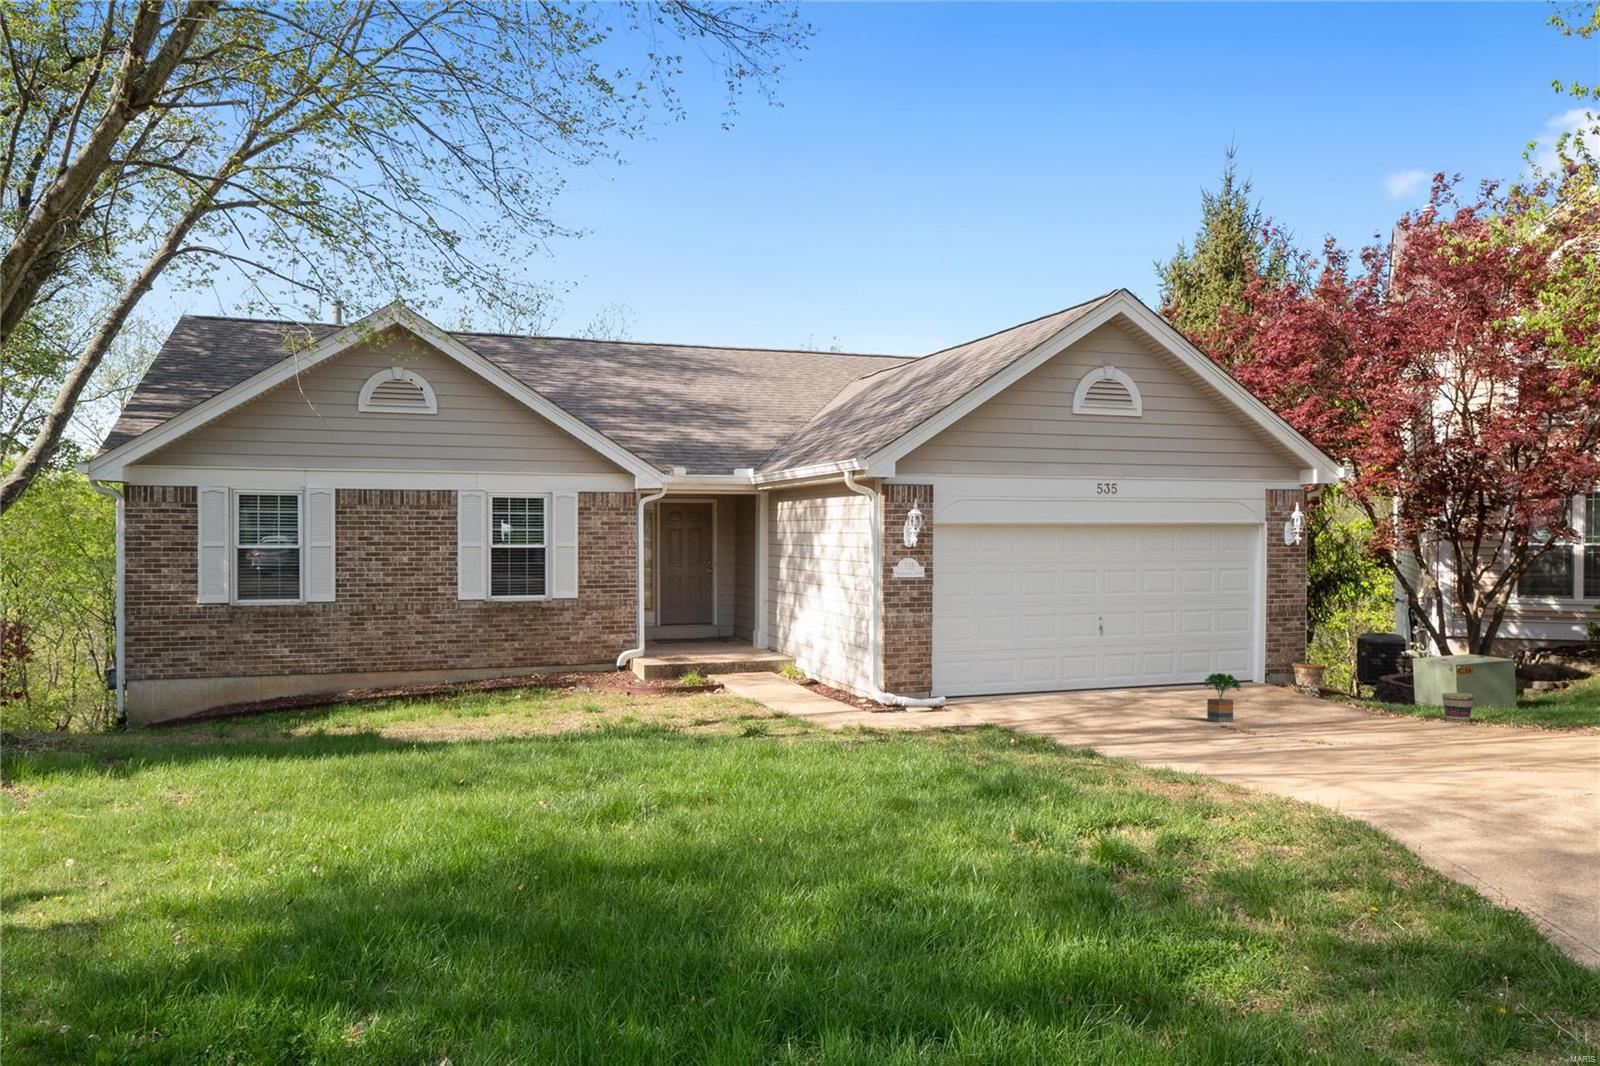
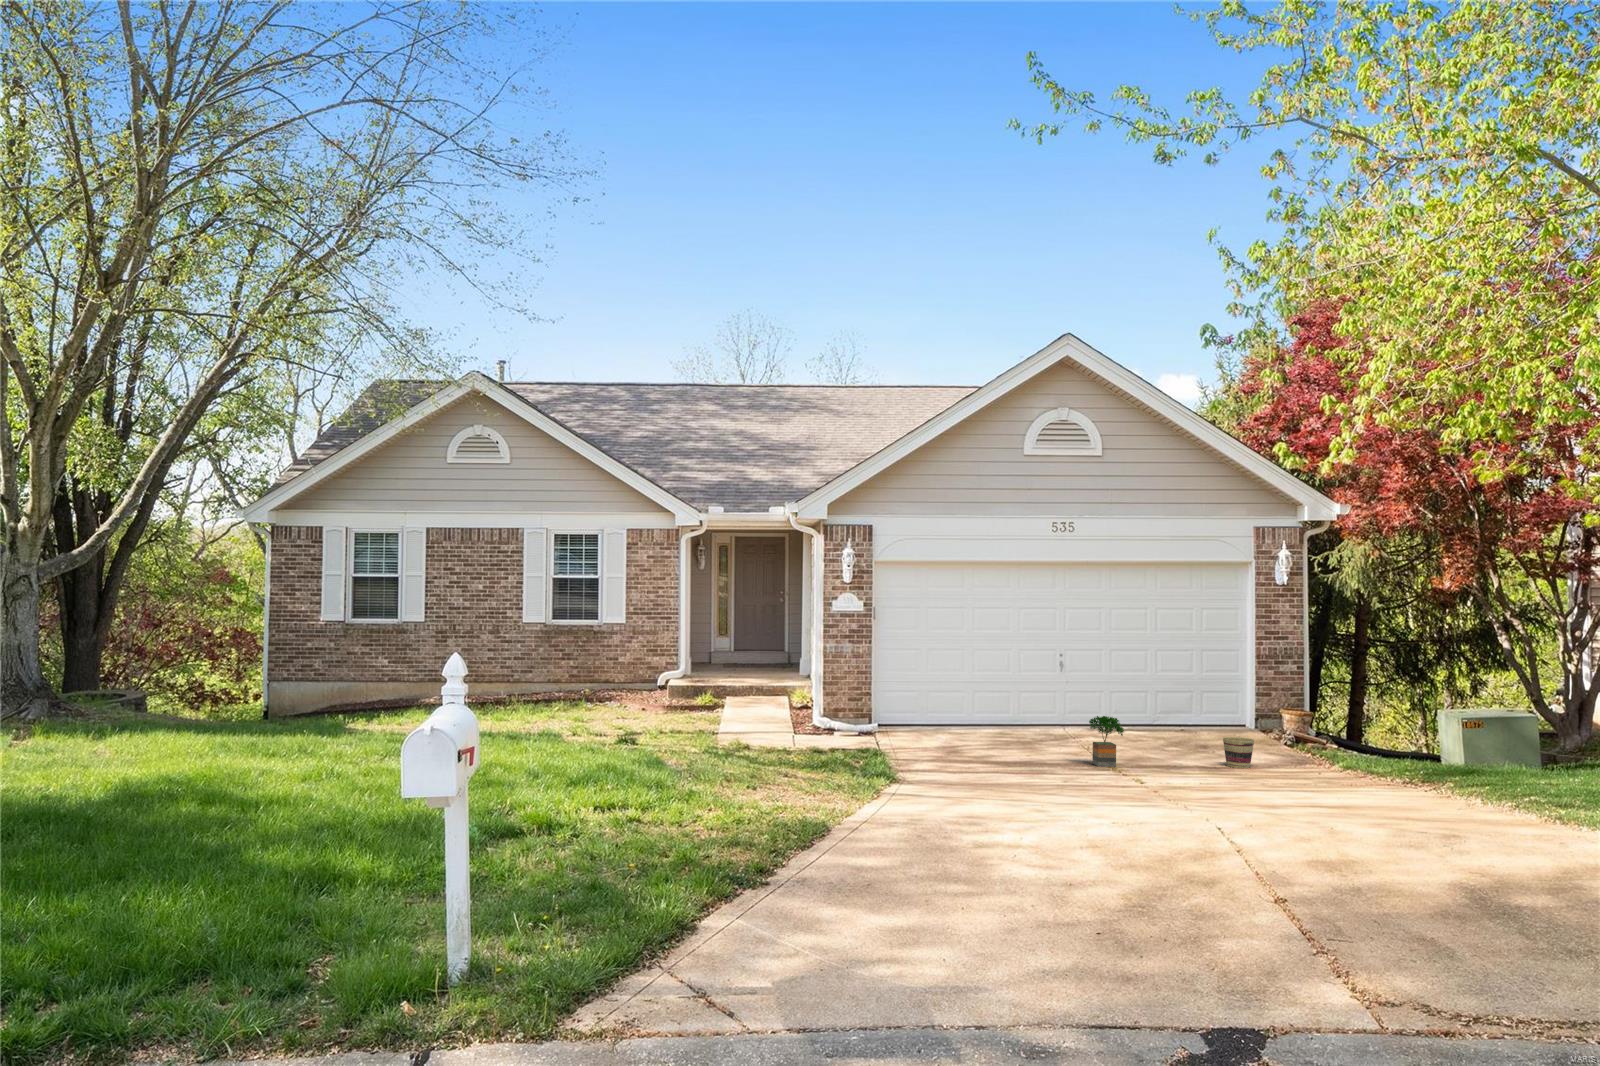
basket: present [1442,693,1474,722] -> present [1223,737,1254,768]

